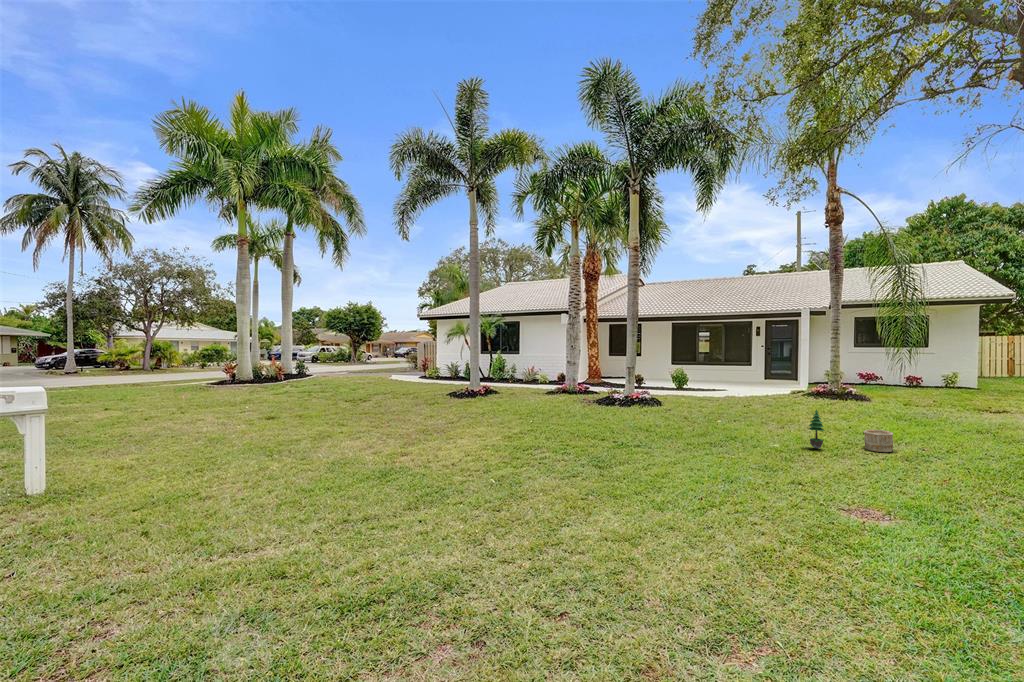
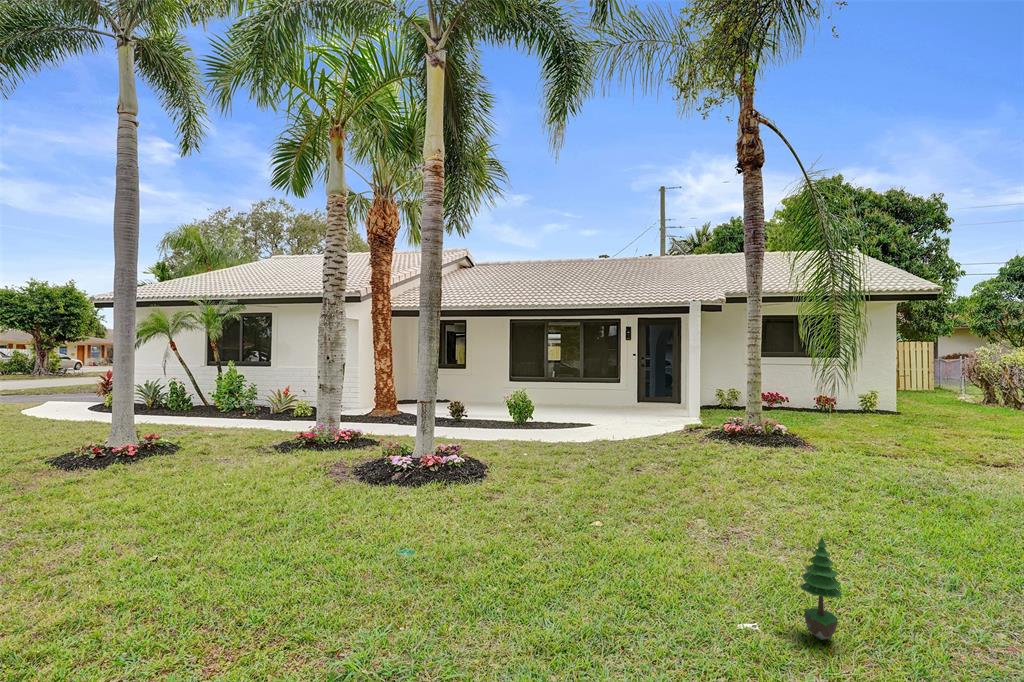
wooden bucket: present [863,430,893,452] -> none [907,570,982,638]

